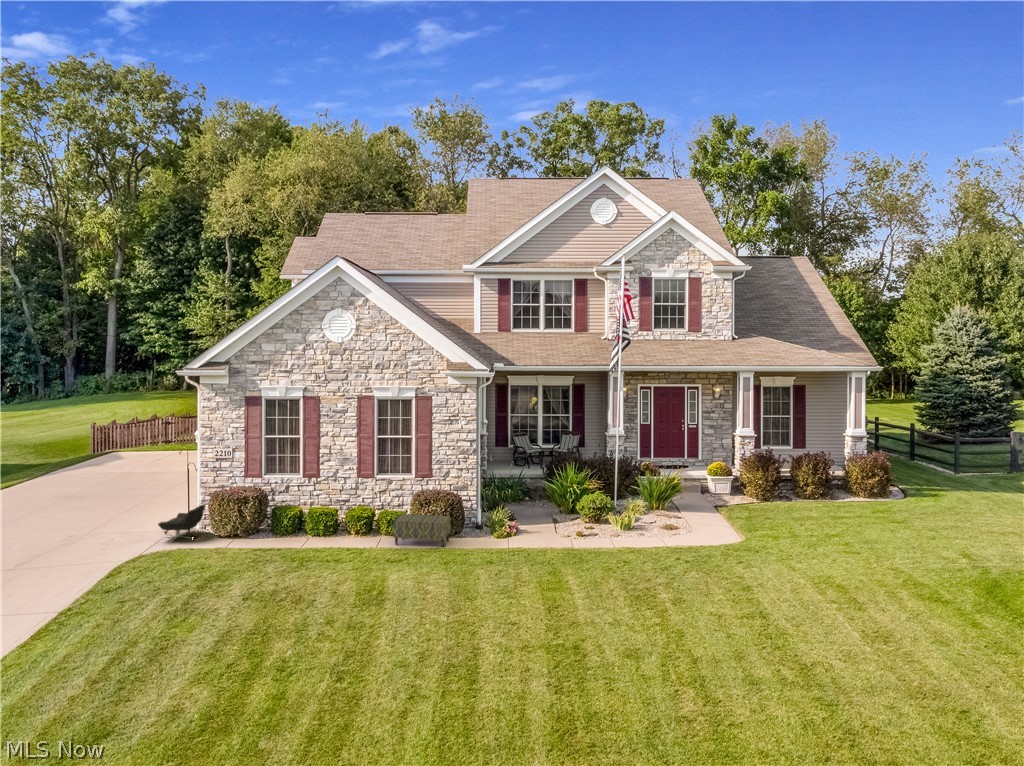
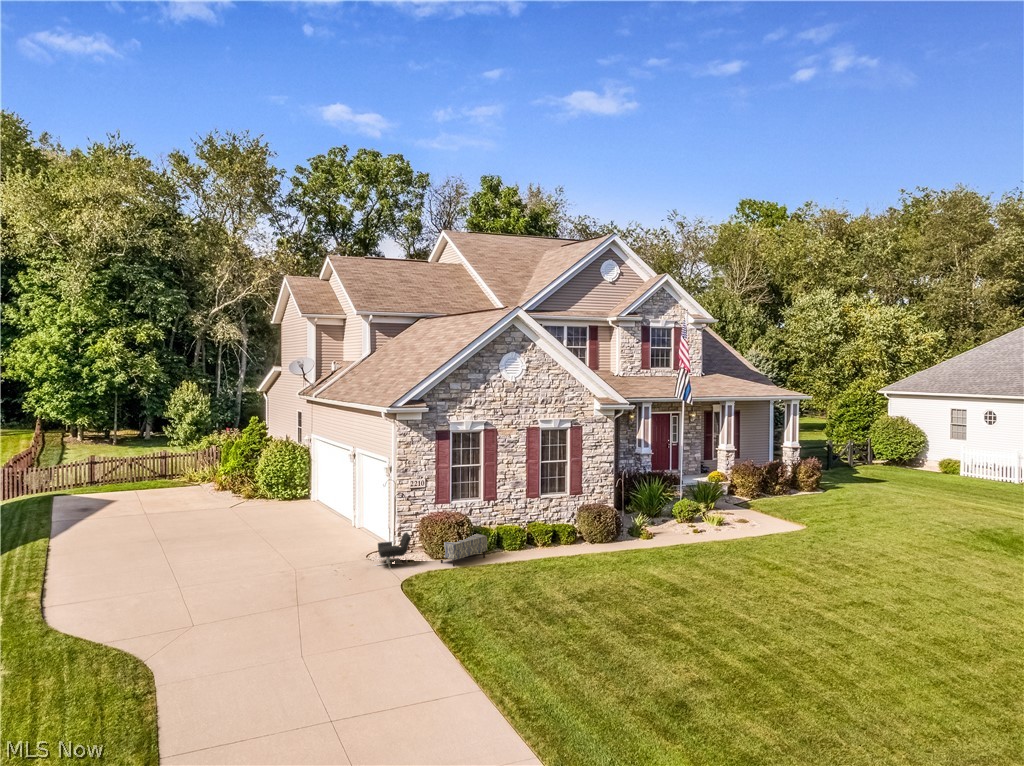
bench: present [393,514,450,547] -> present [441,534,487,567]

